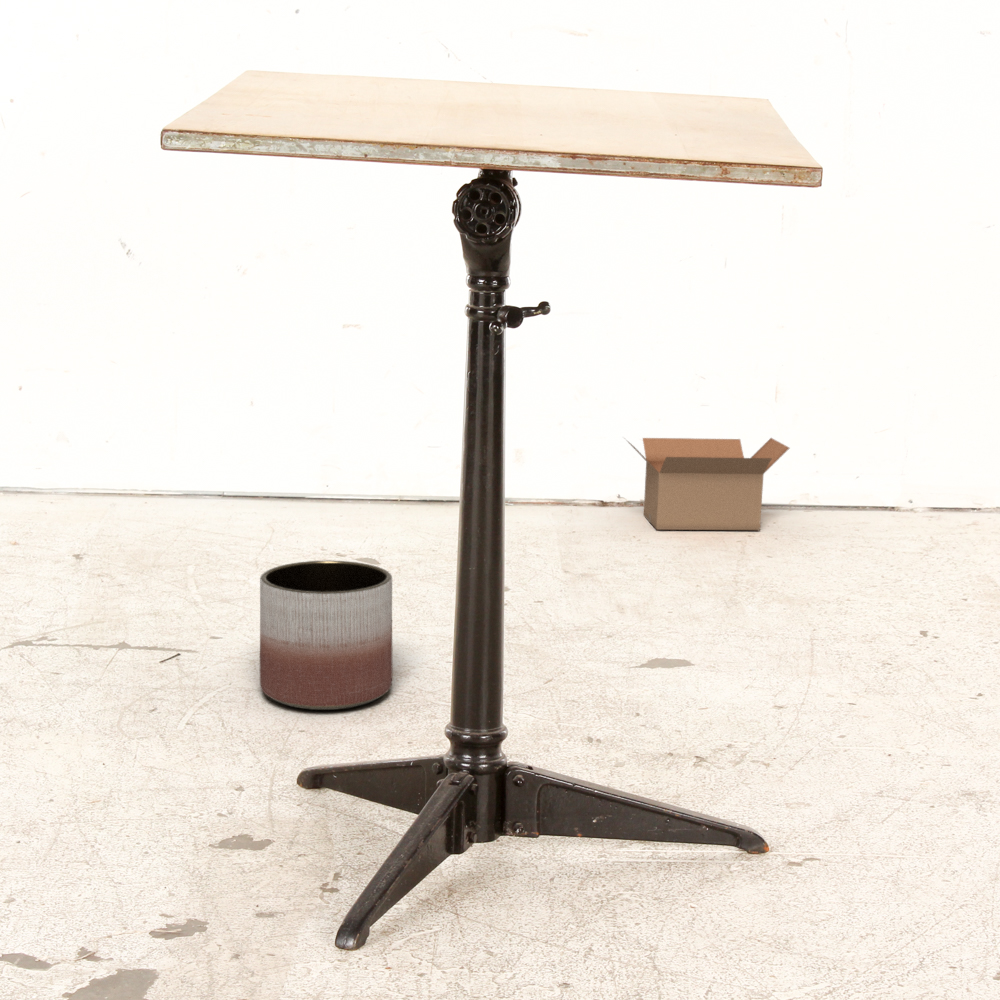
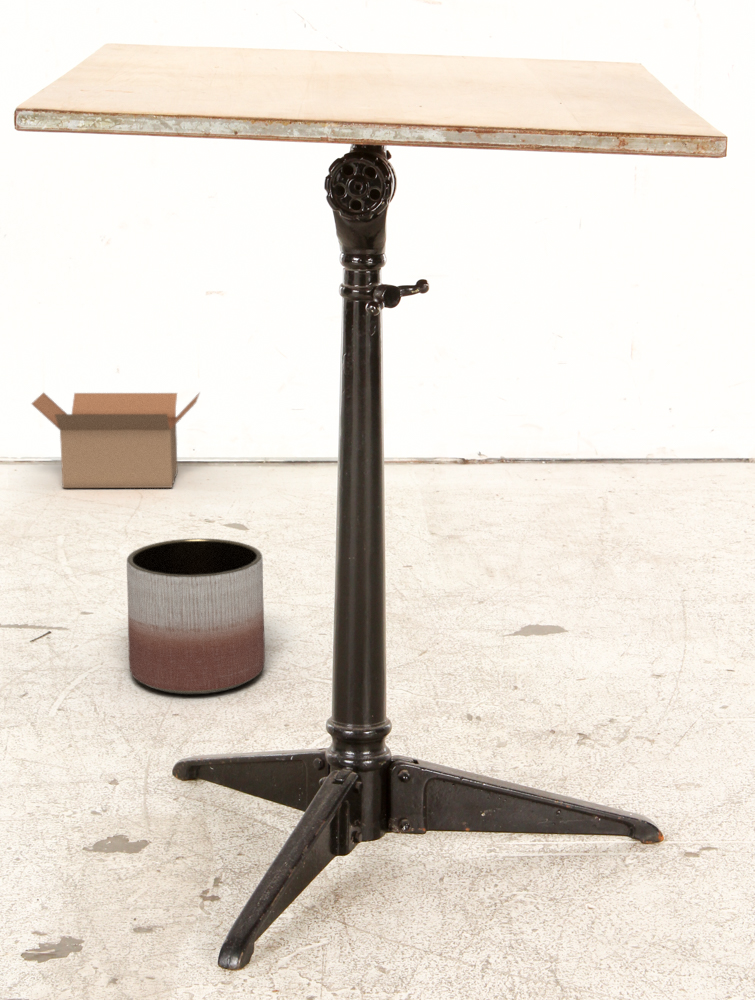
cardboard box: present [629,438,789,530] -> present [32,393,199,488]

